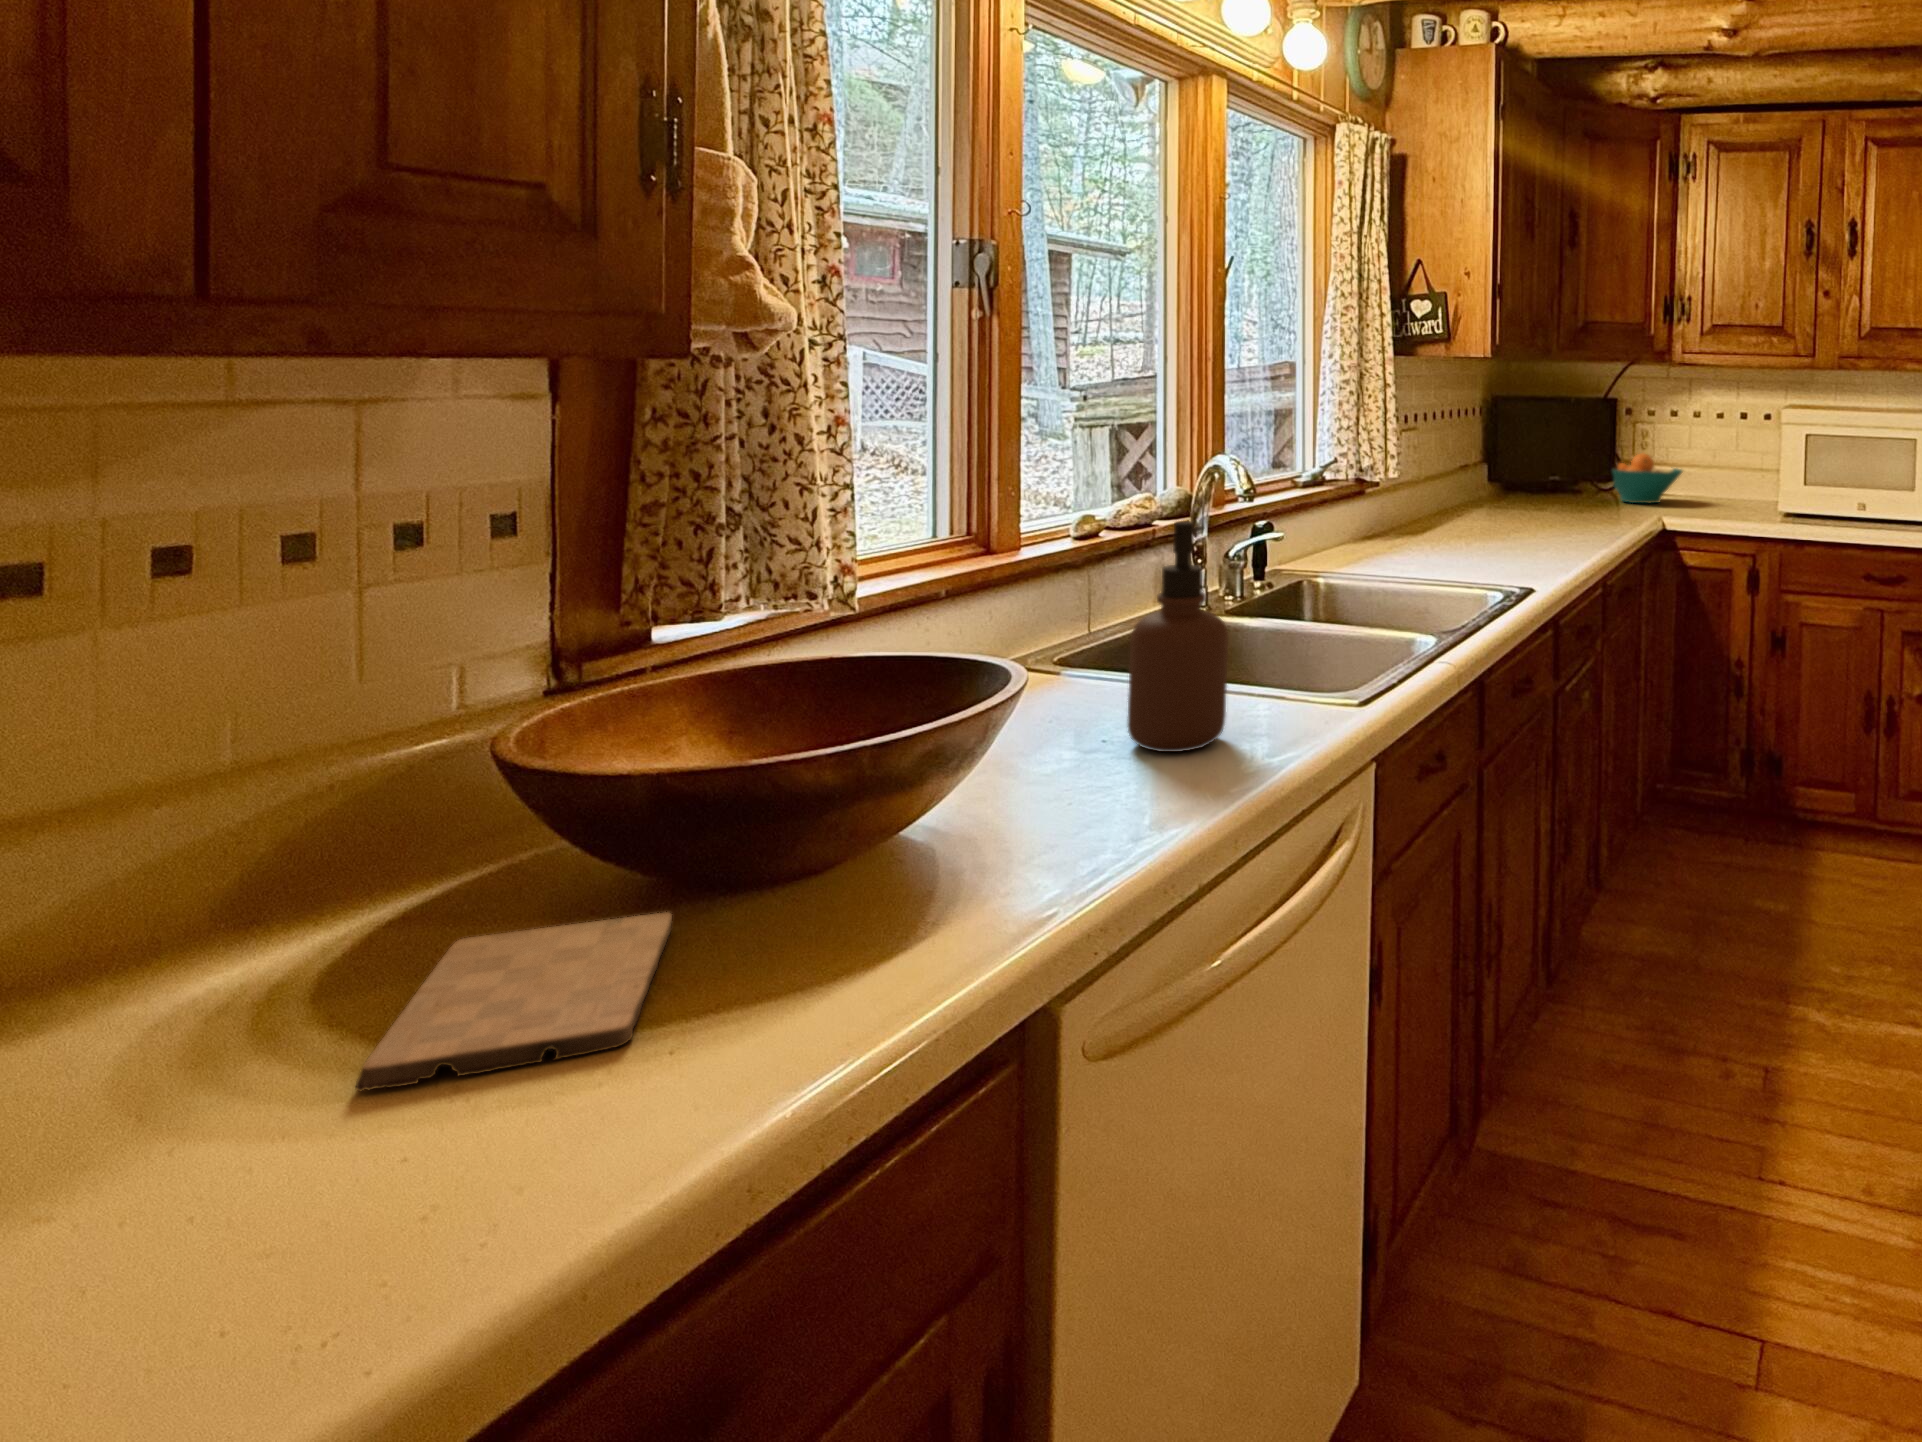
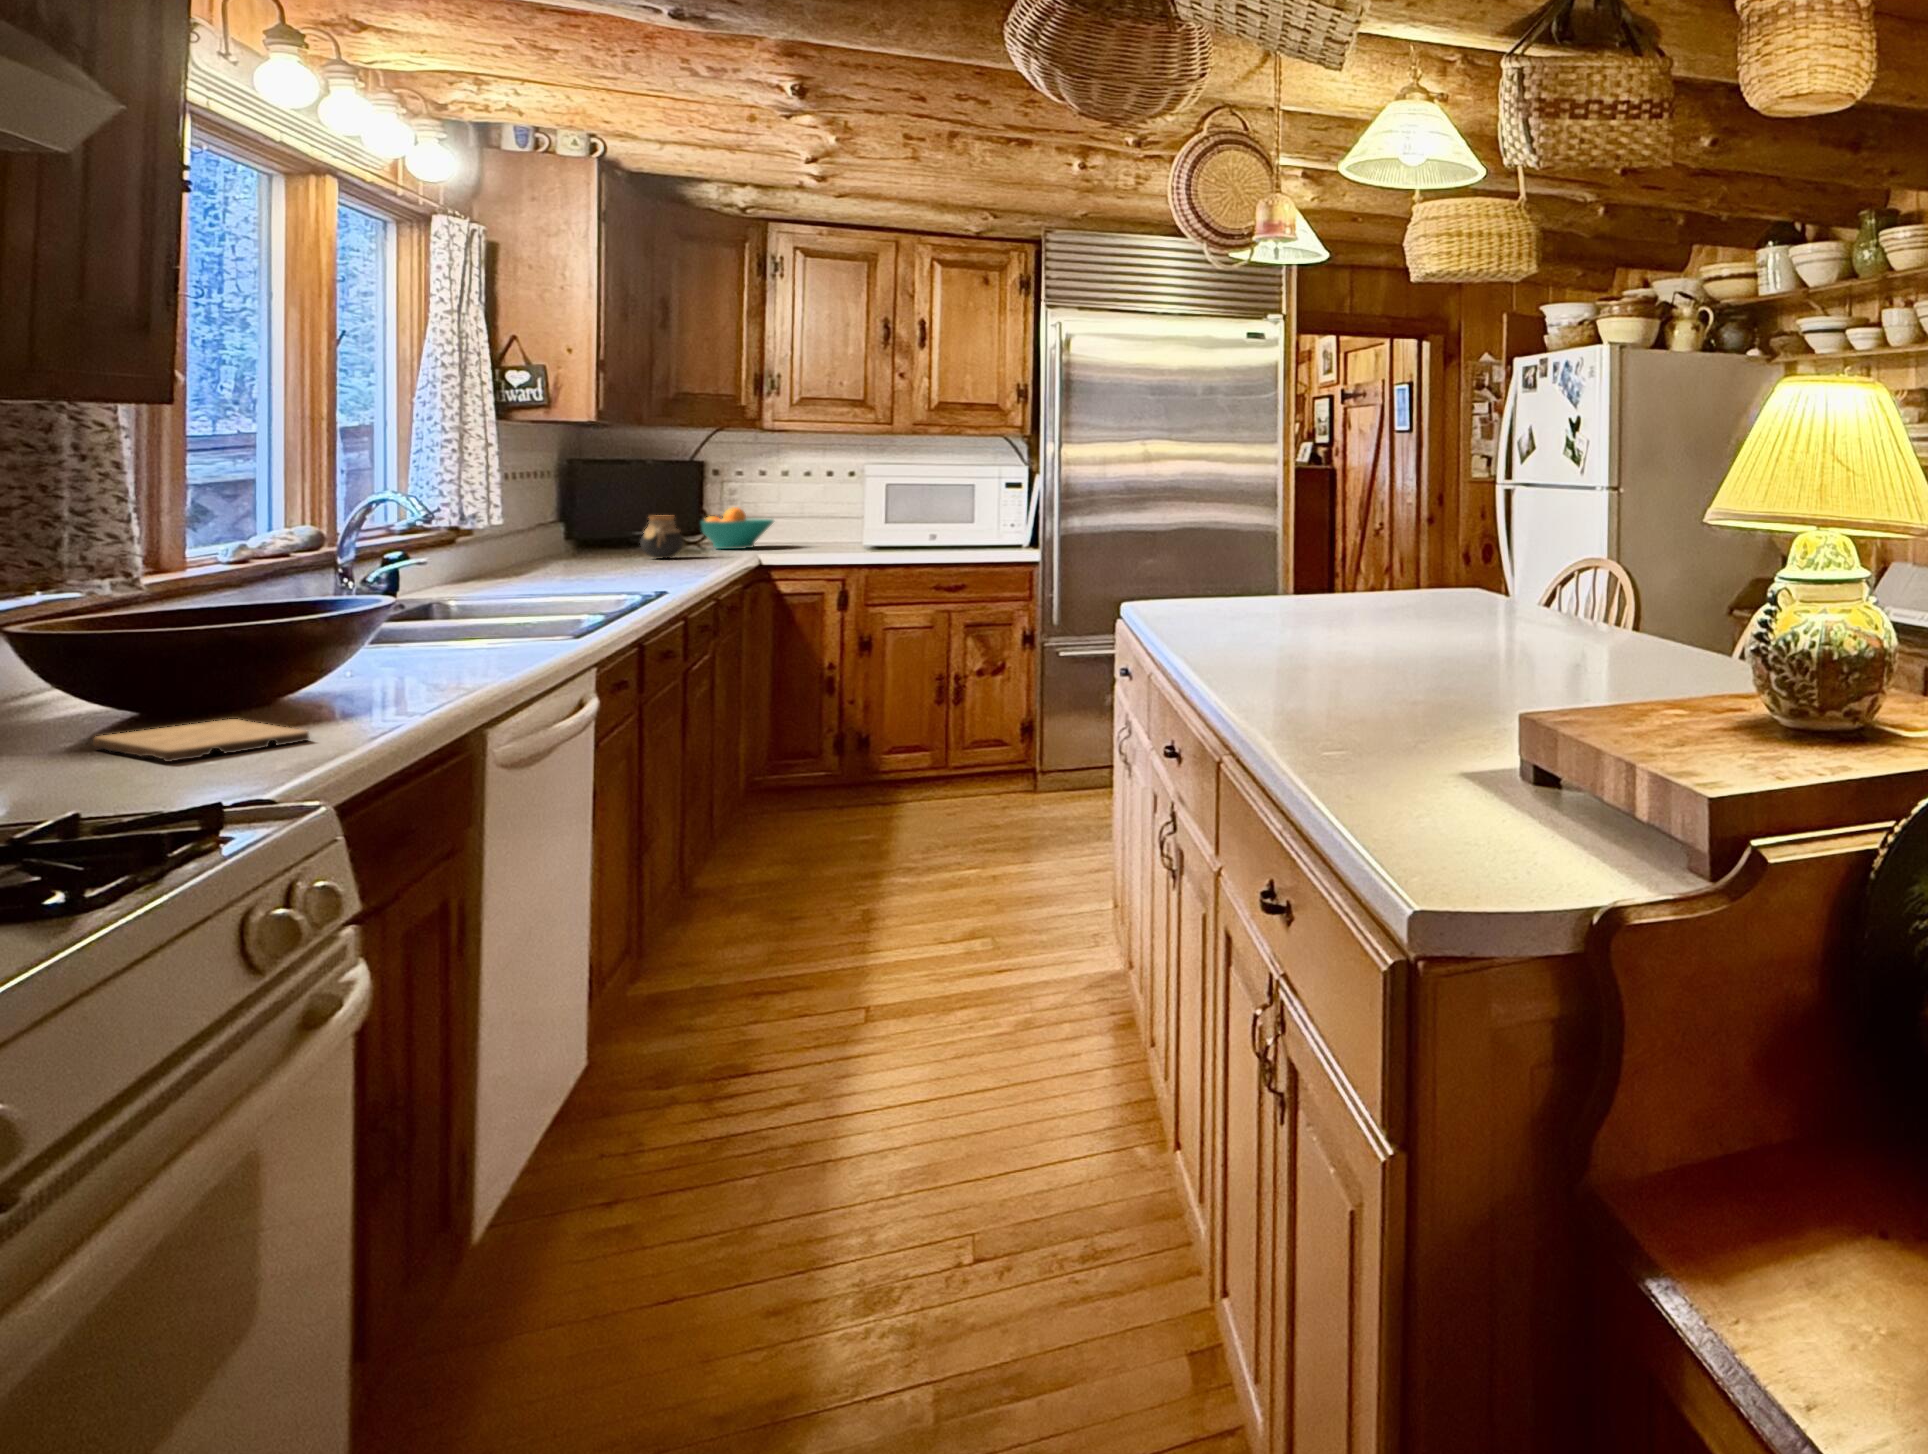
jar: none [1542,463,1584,515] -> present [640,515,684,559]
soap dispenser: present [1127,521,1228,752] -> none [434,519,515,663]

